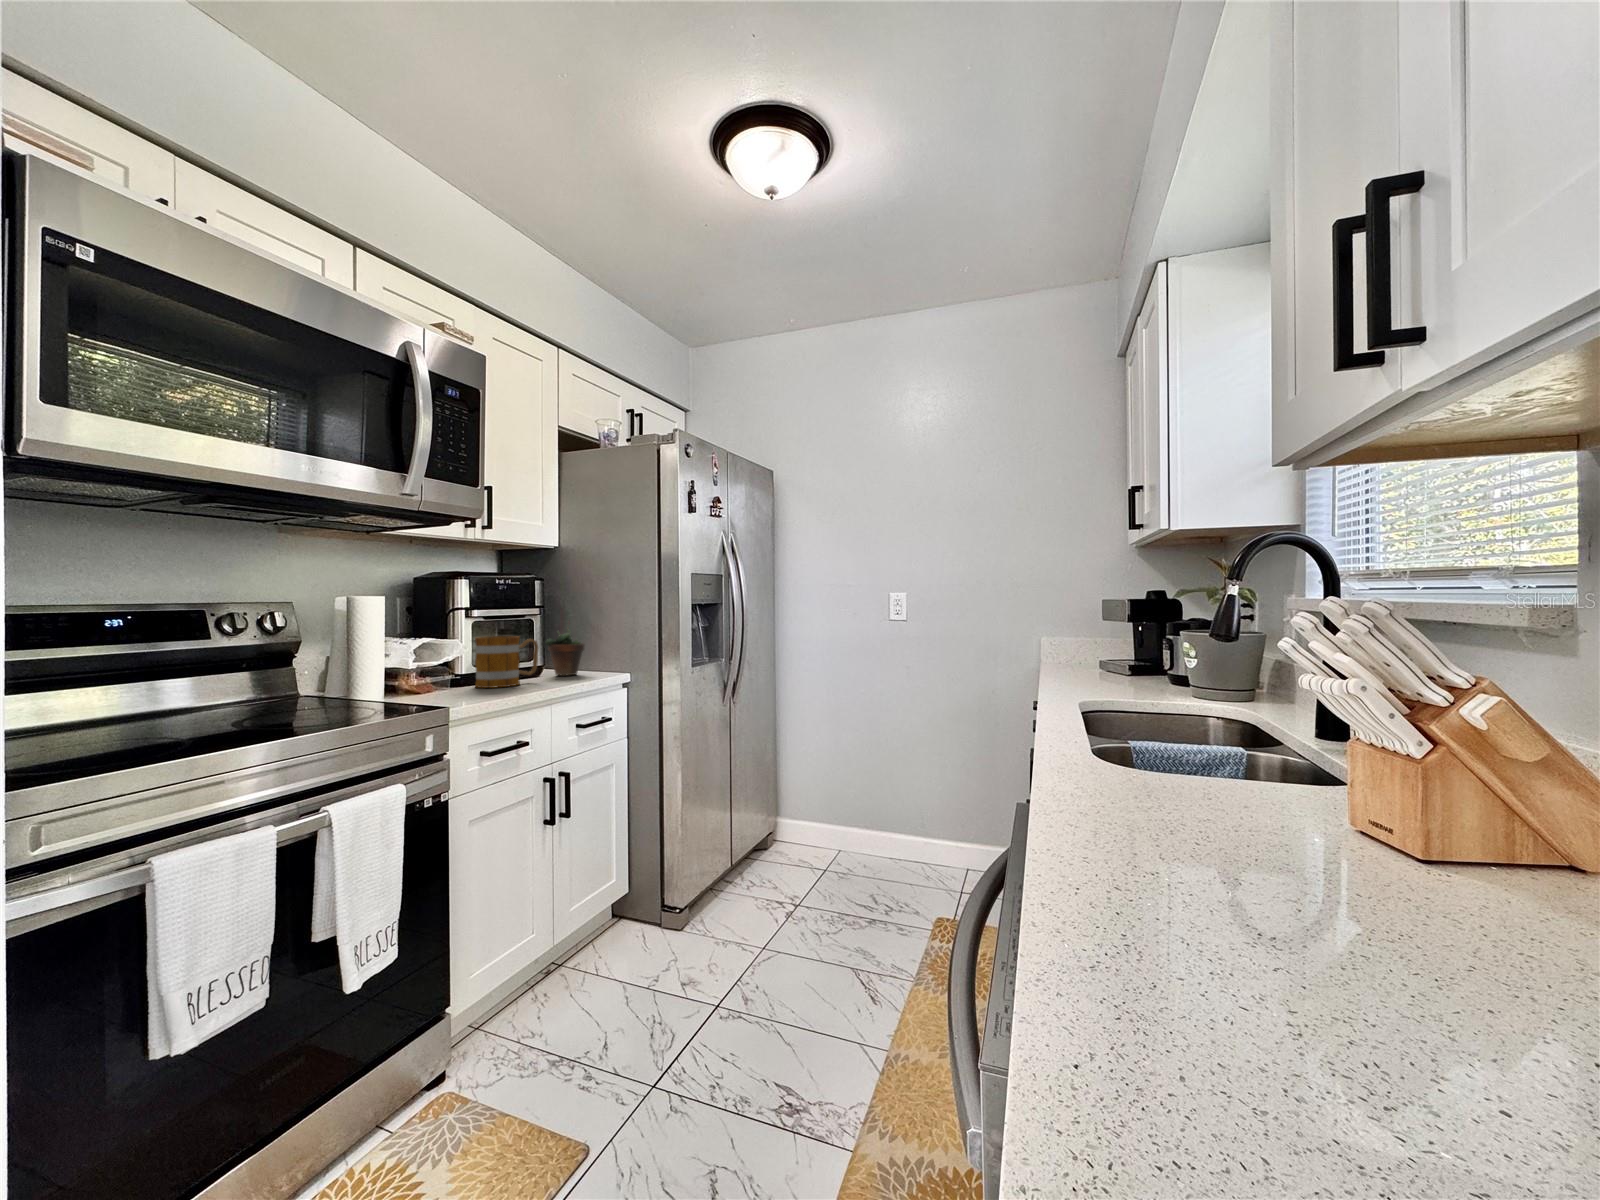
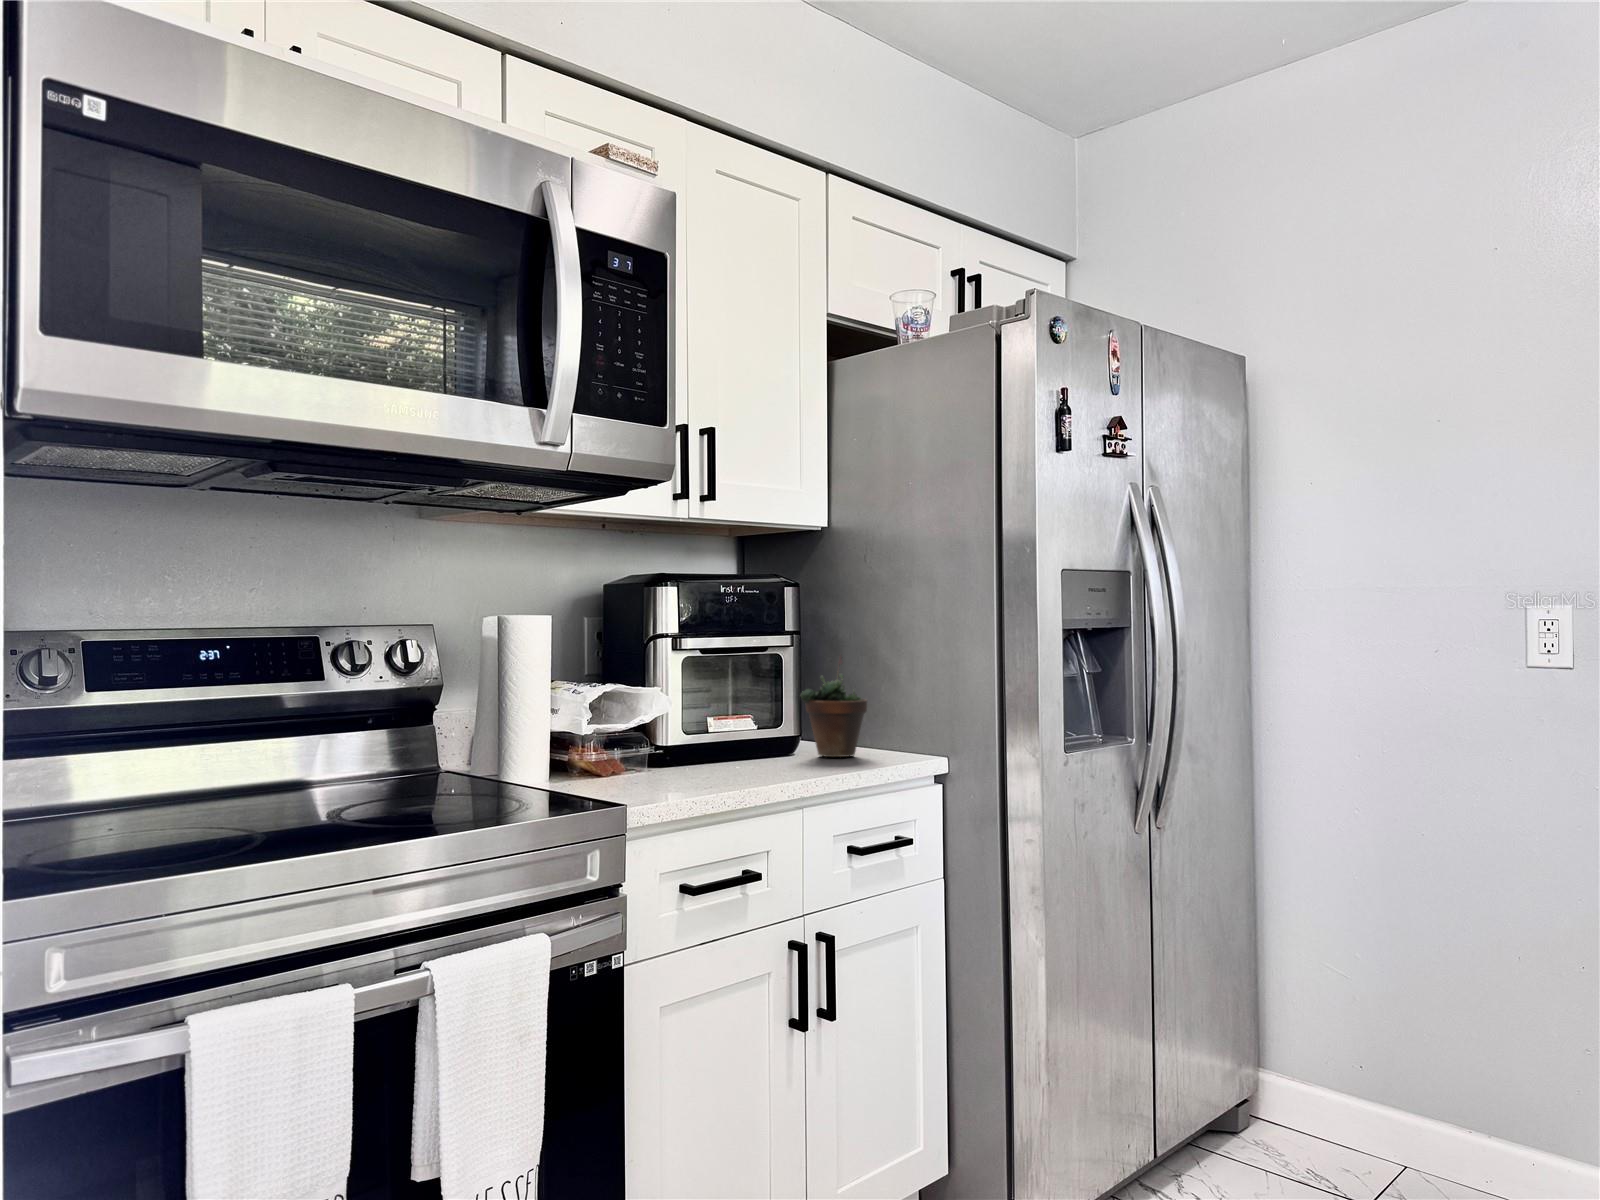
mug: present [475,636,539,688] -> none [683,683,786,774]

